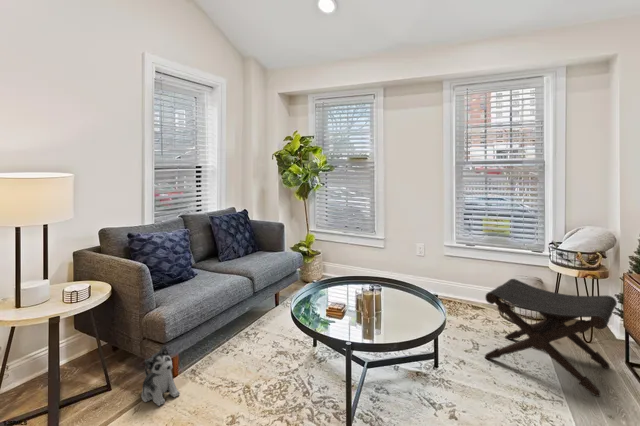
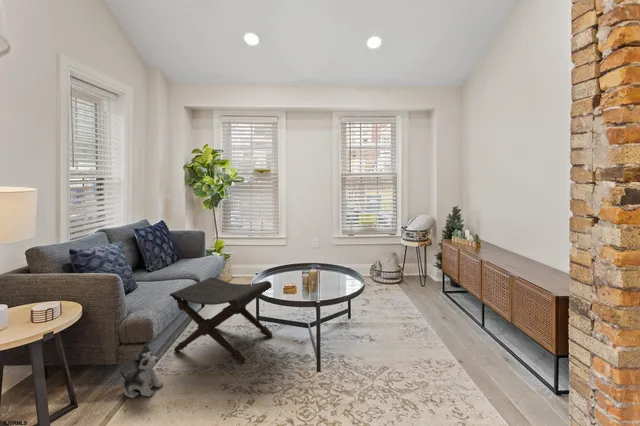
footstool: present [485,279,617,397] -> present [170,277,272,363]

